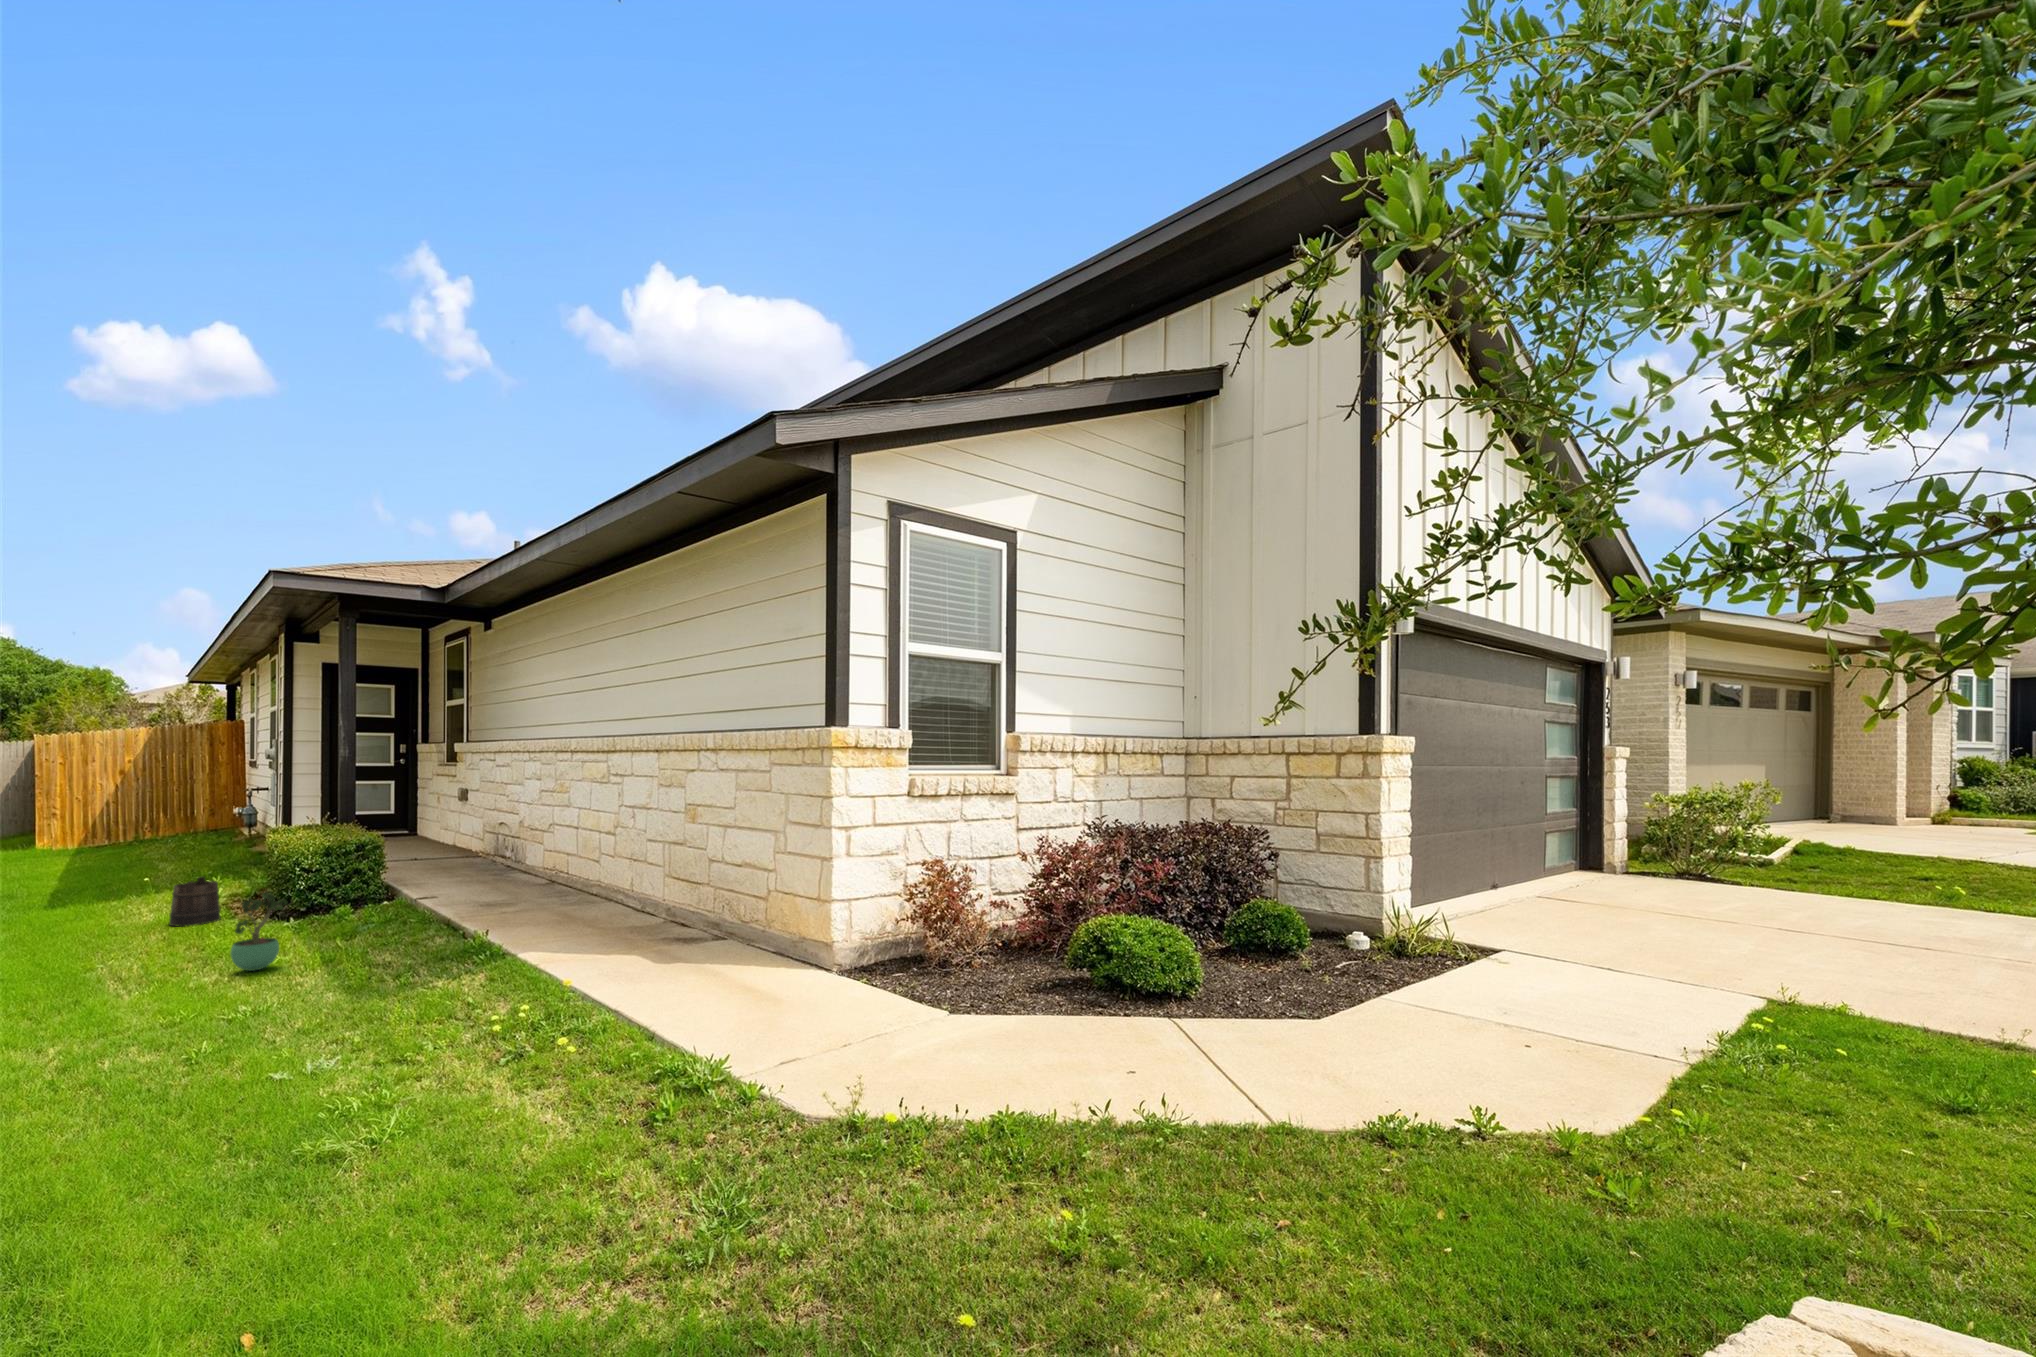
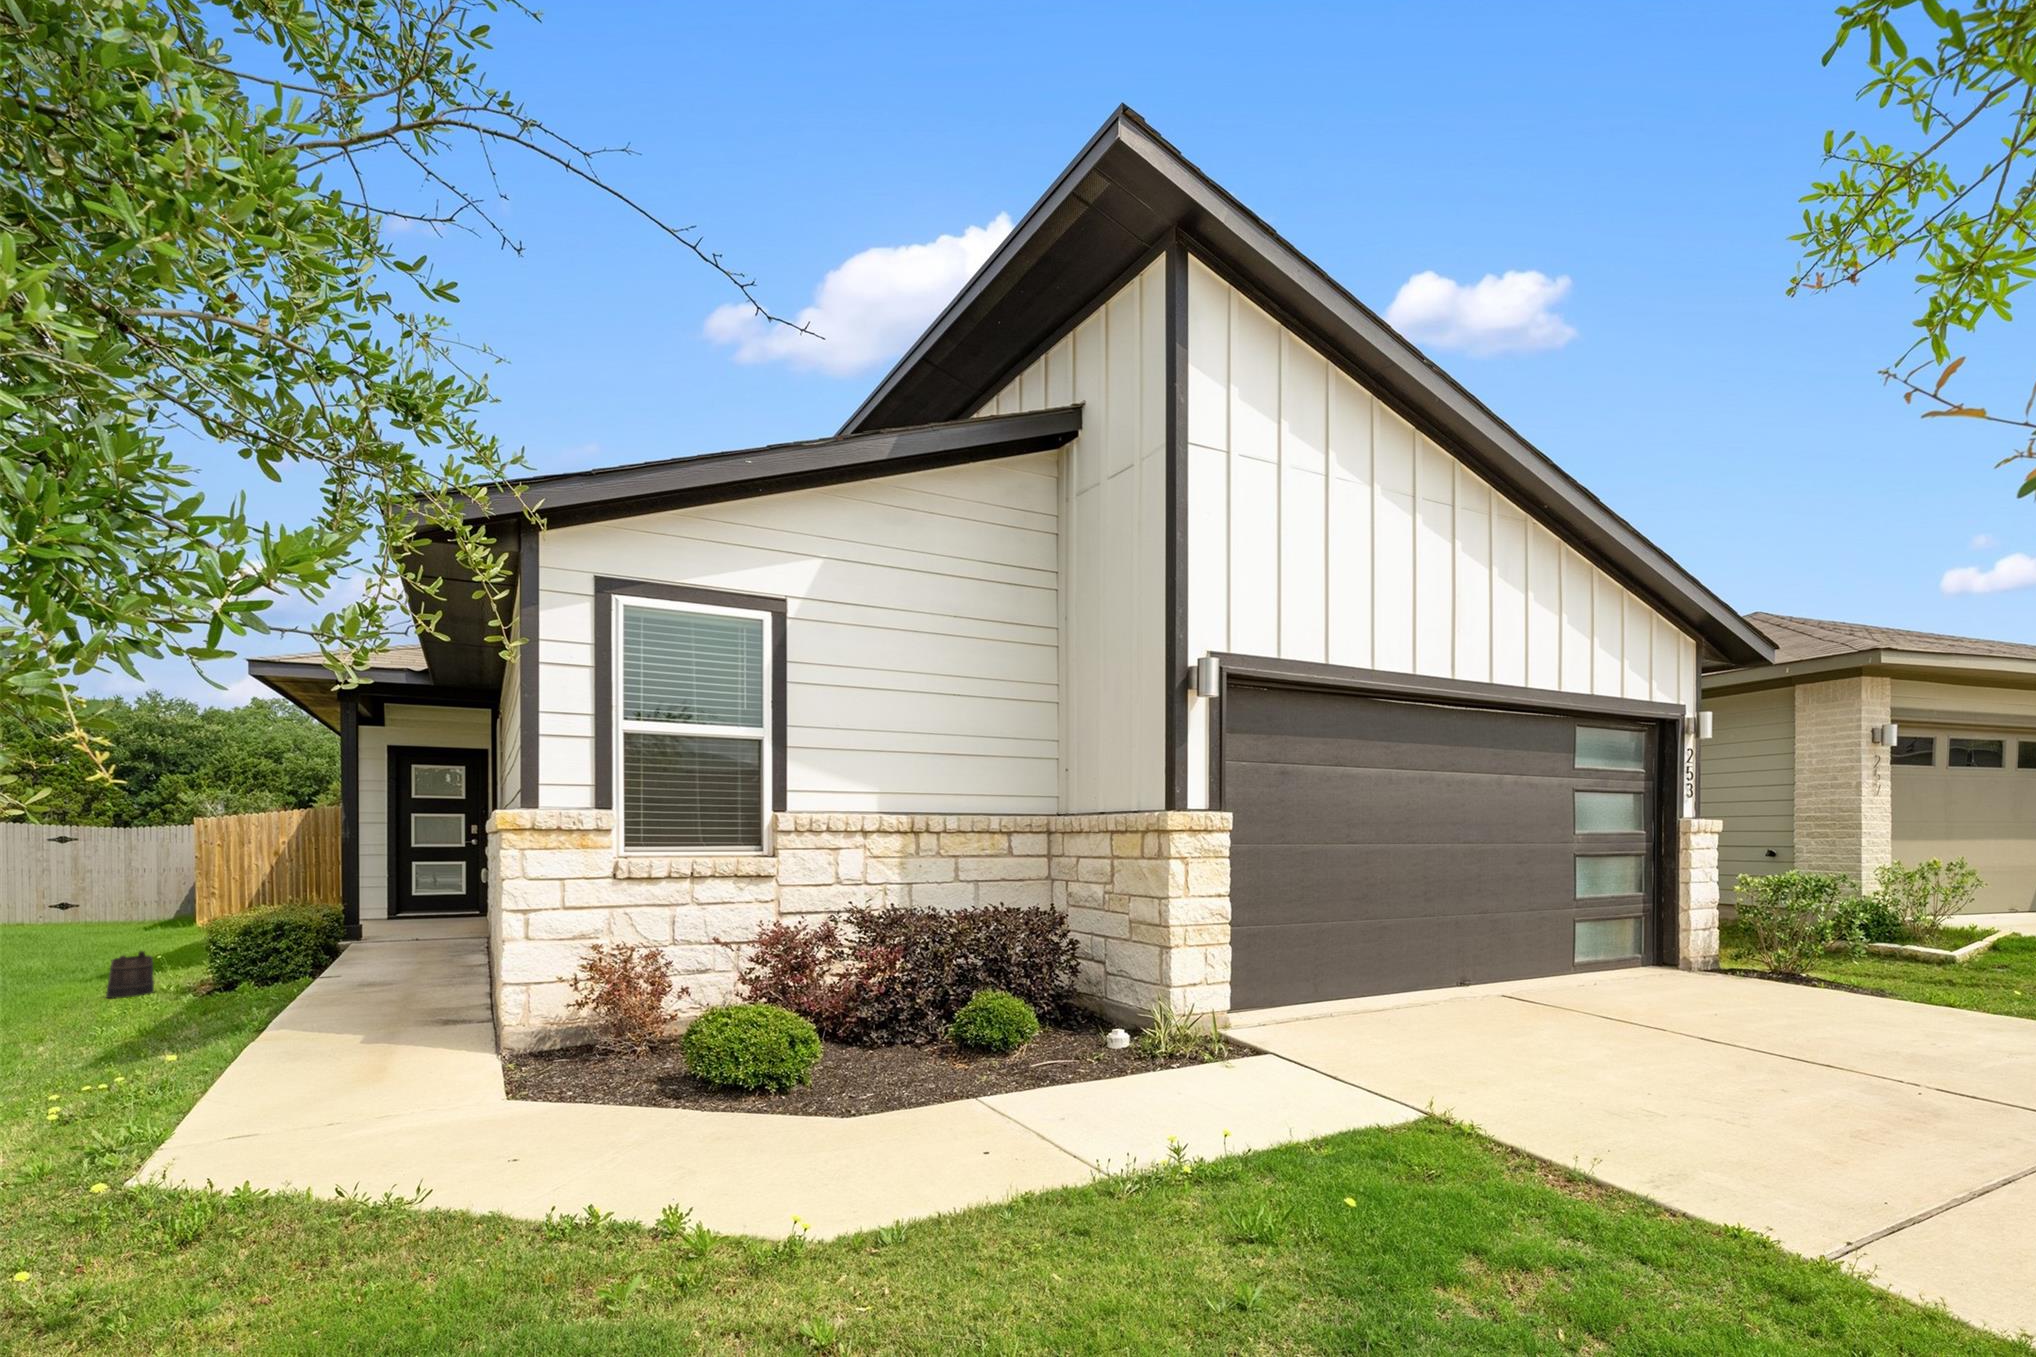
potted plant: present [231,892,288,971] -> none [43,965,104,1042]

